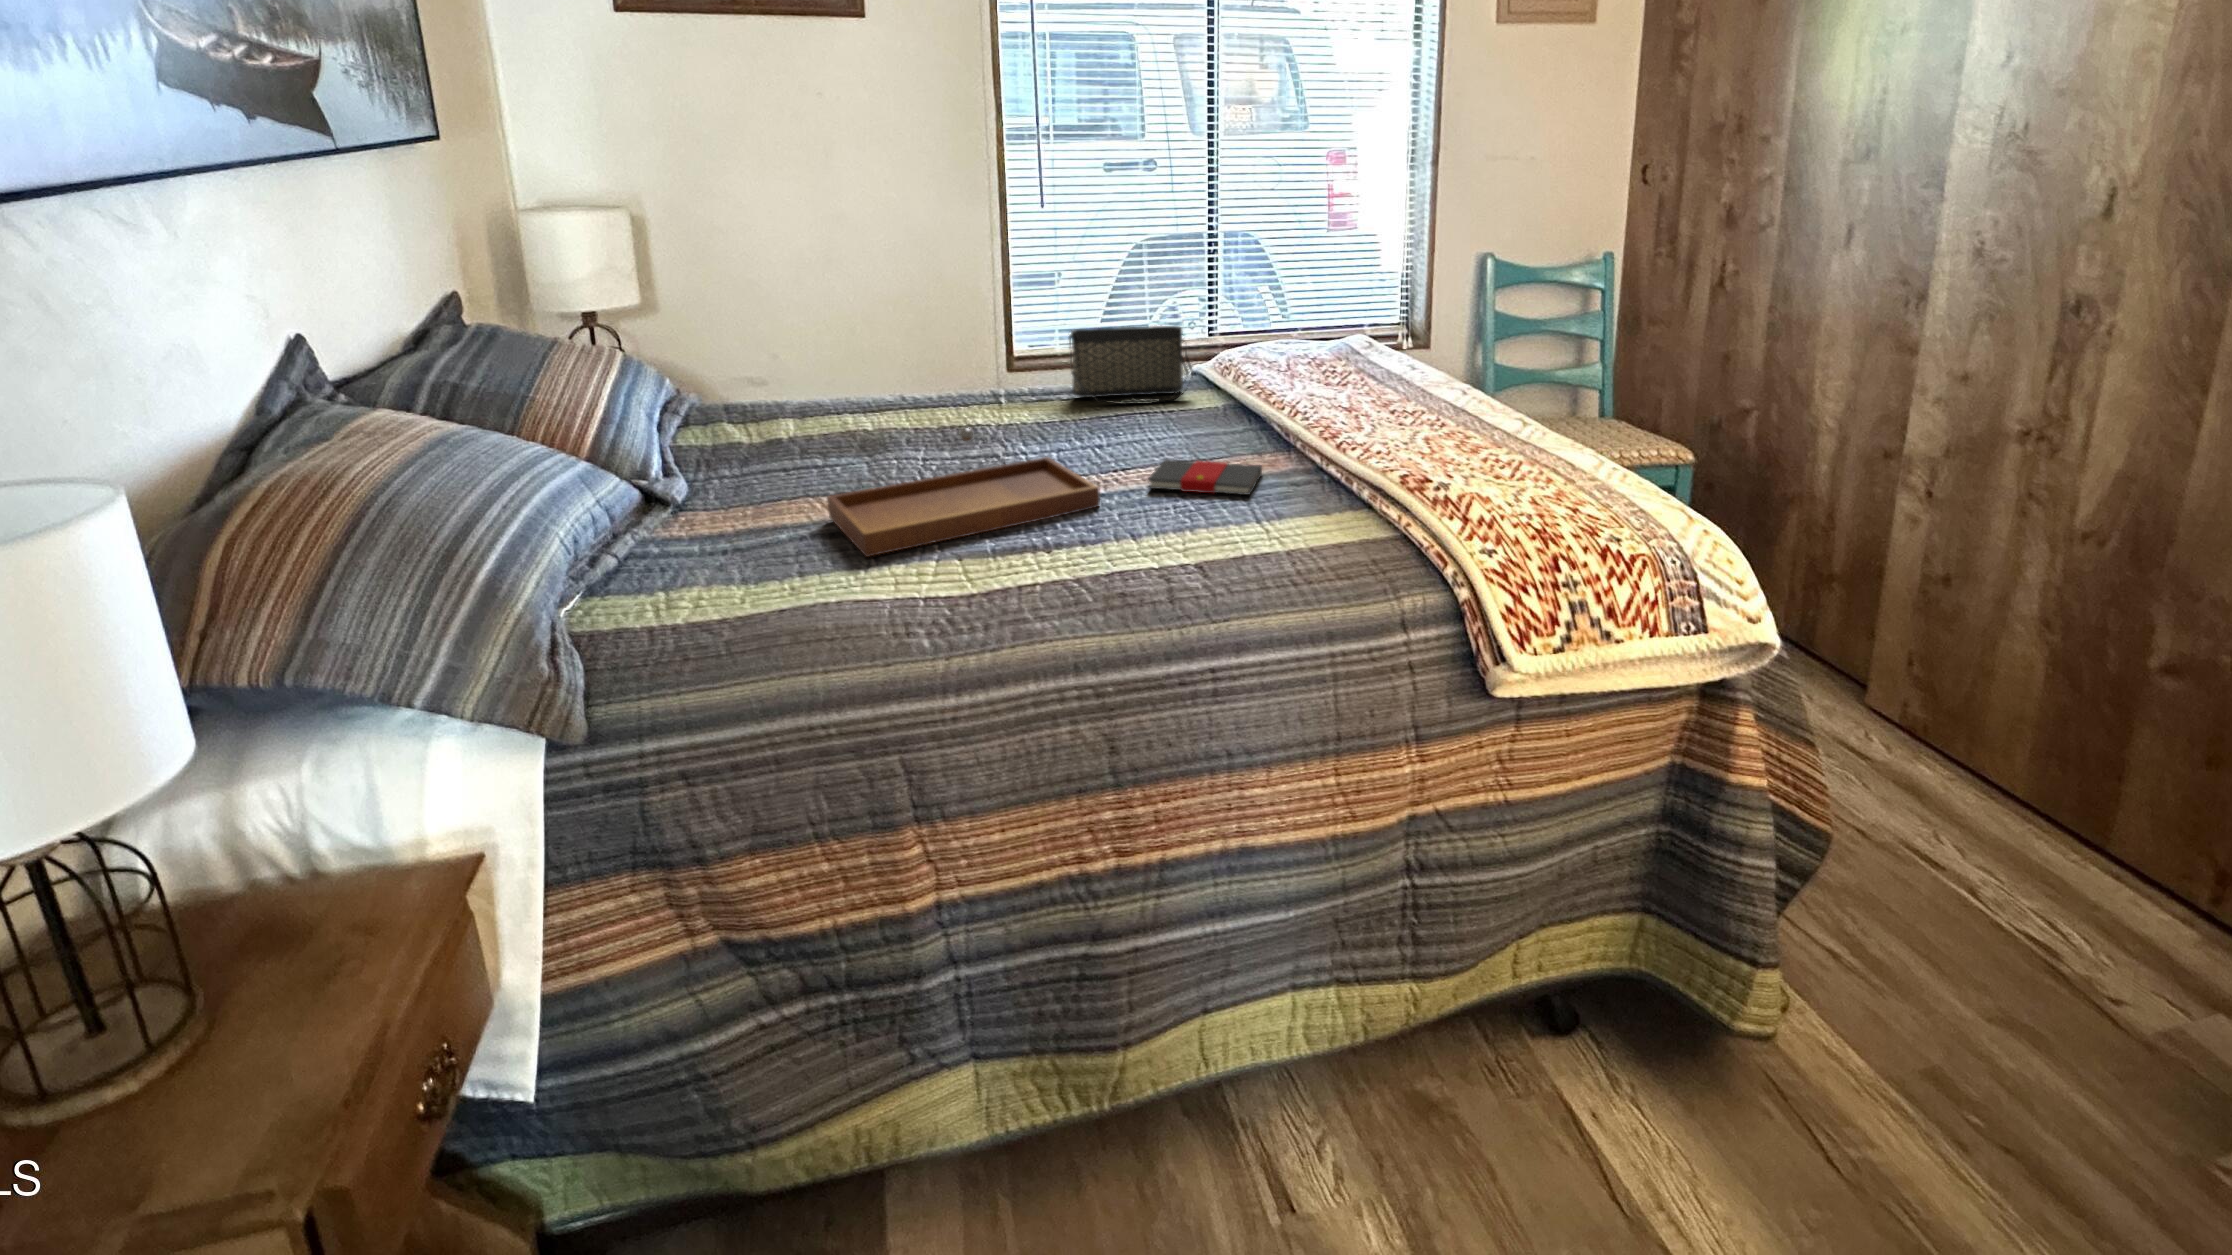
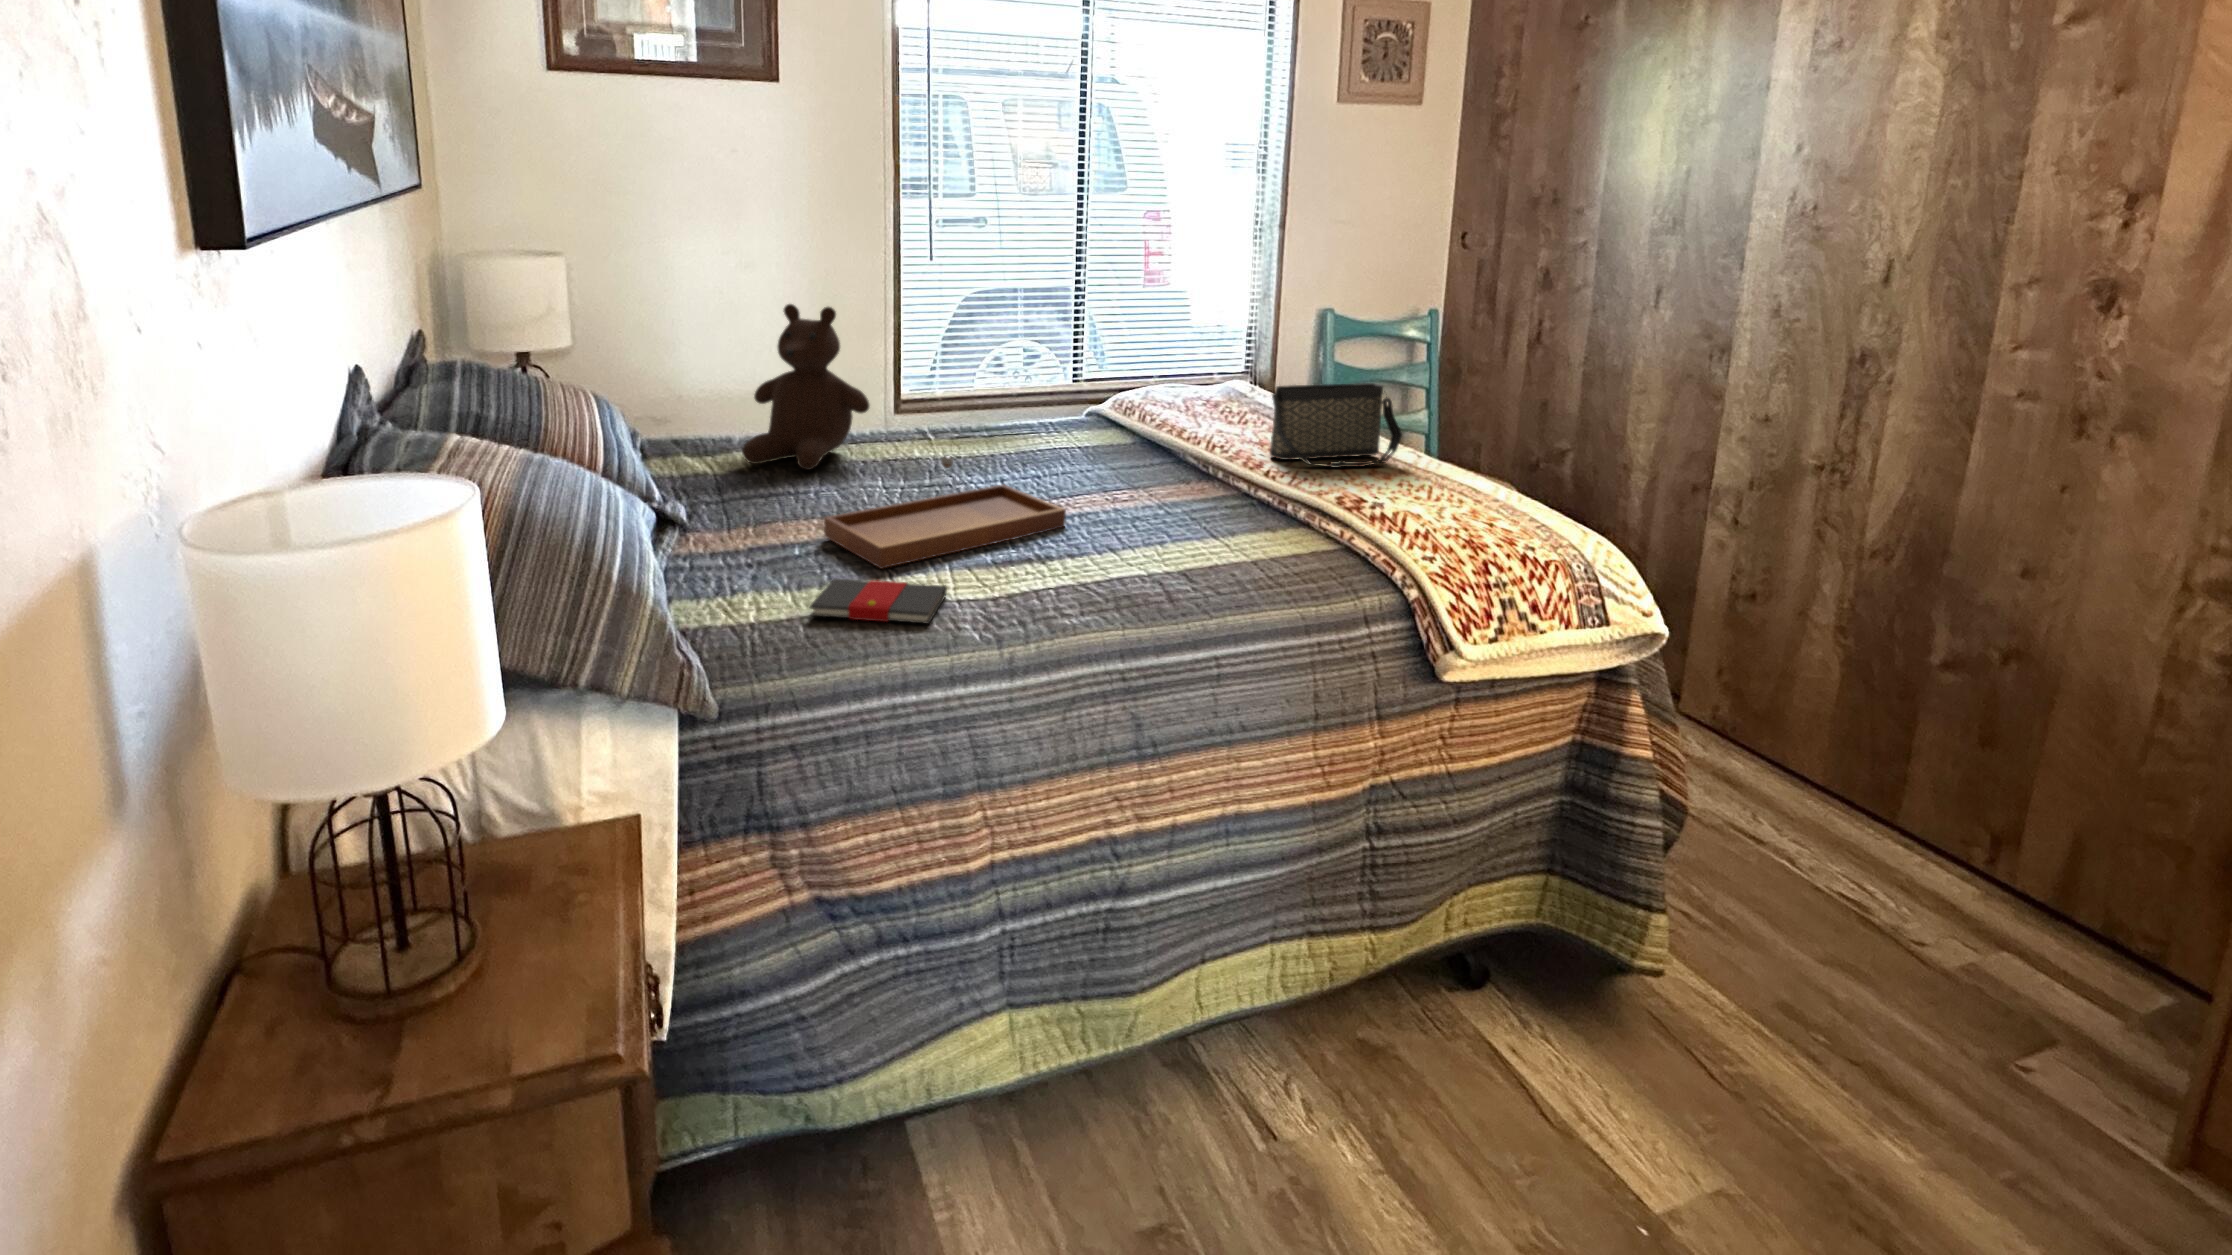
teddy bear: none [796,259,933,438] -> present [742,304,870,470]
handbag: present [1069,326,1193,404] -> present [1270,383,1402,468]
book: present [1148,459,1262,495] -> present [810,578,947,623]

